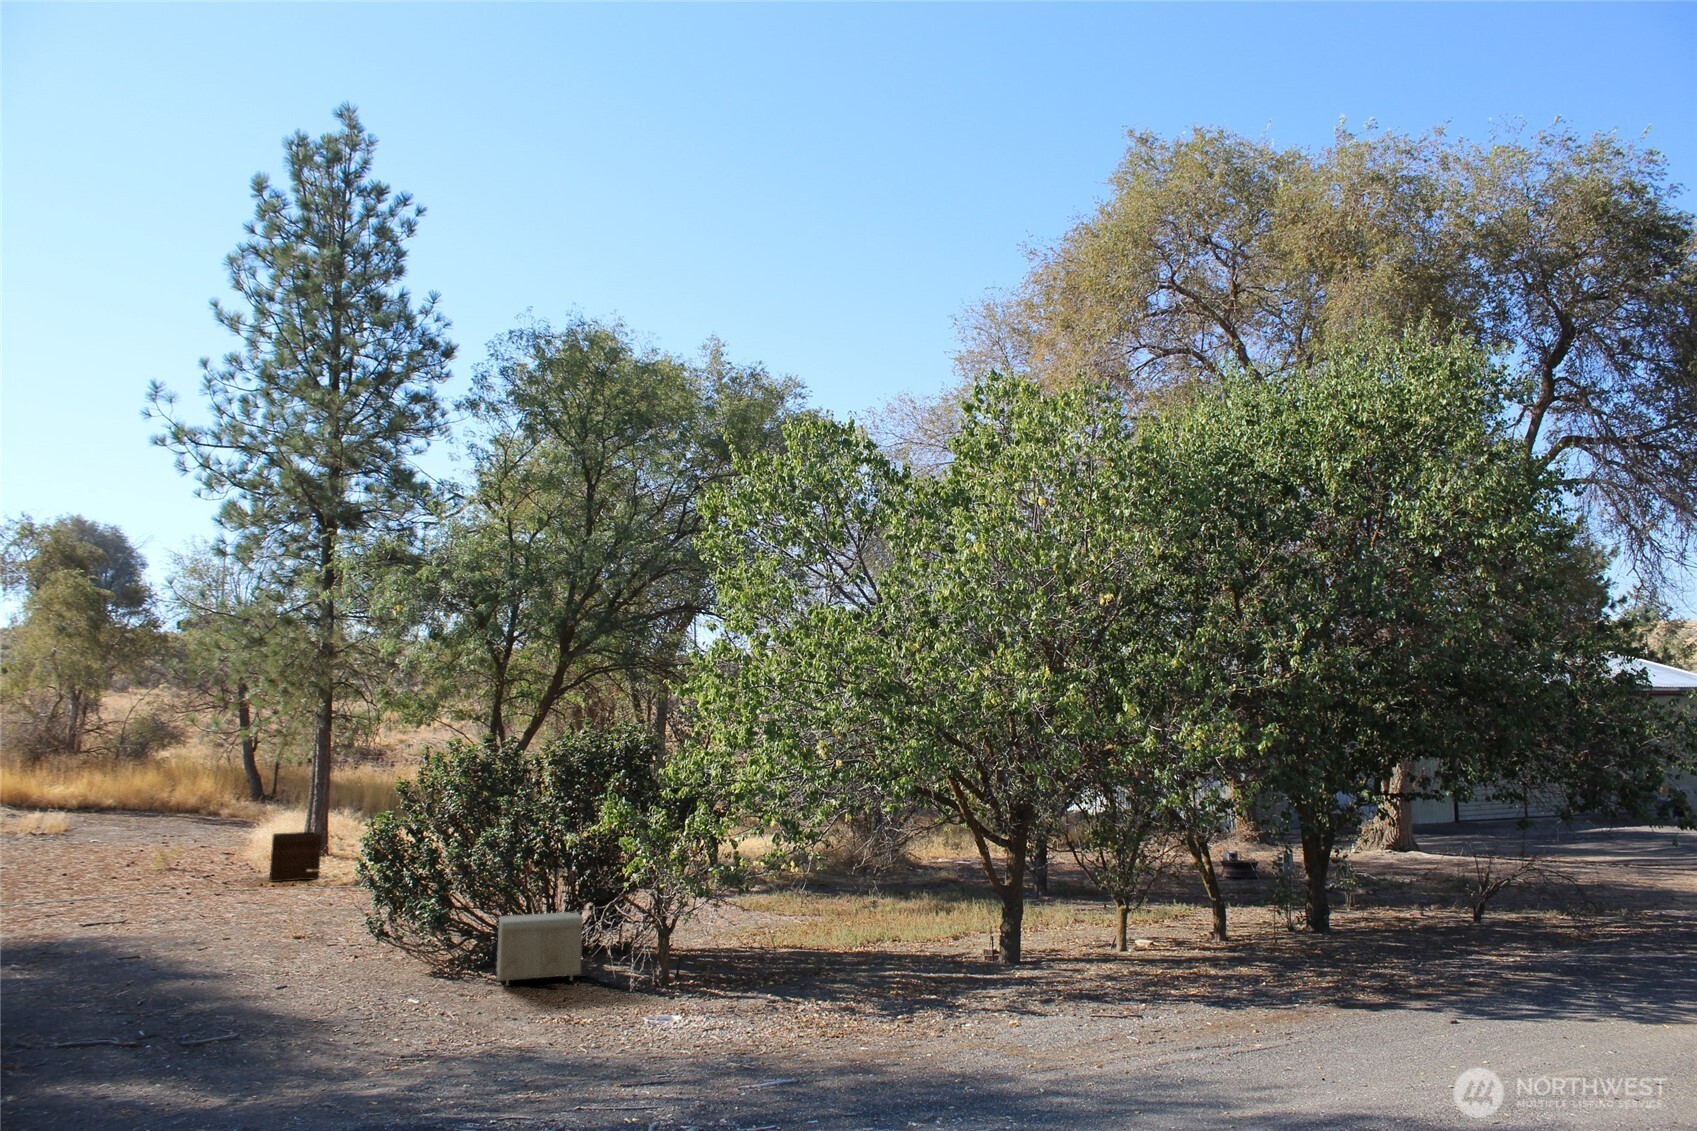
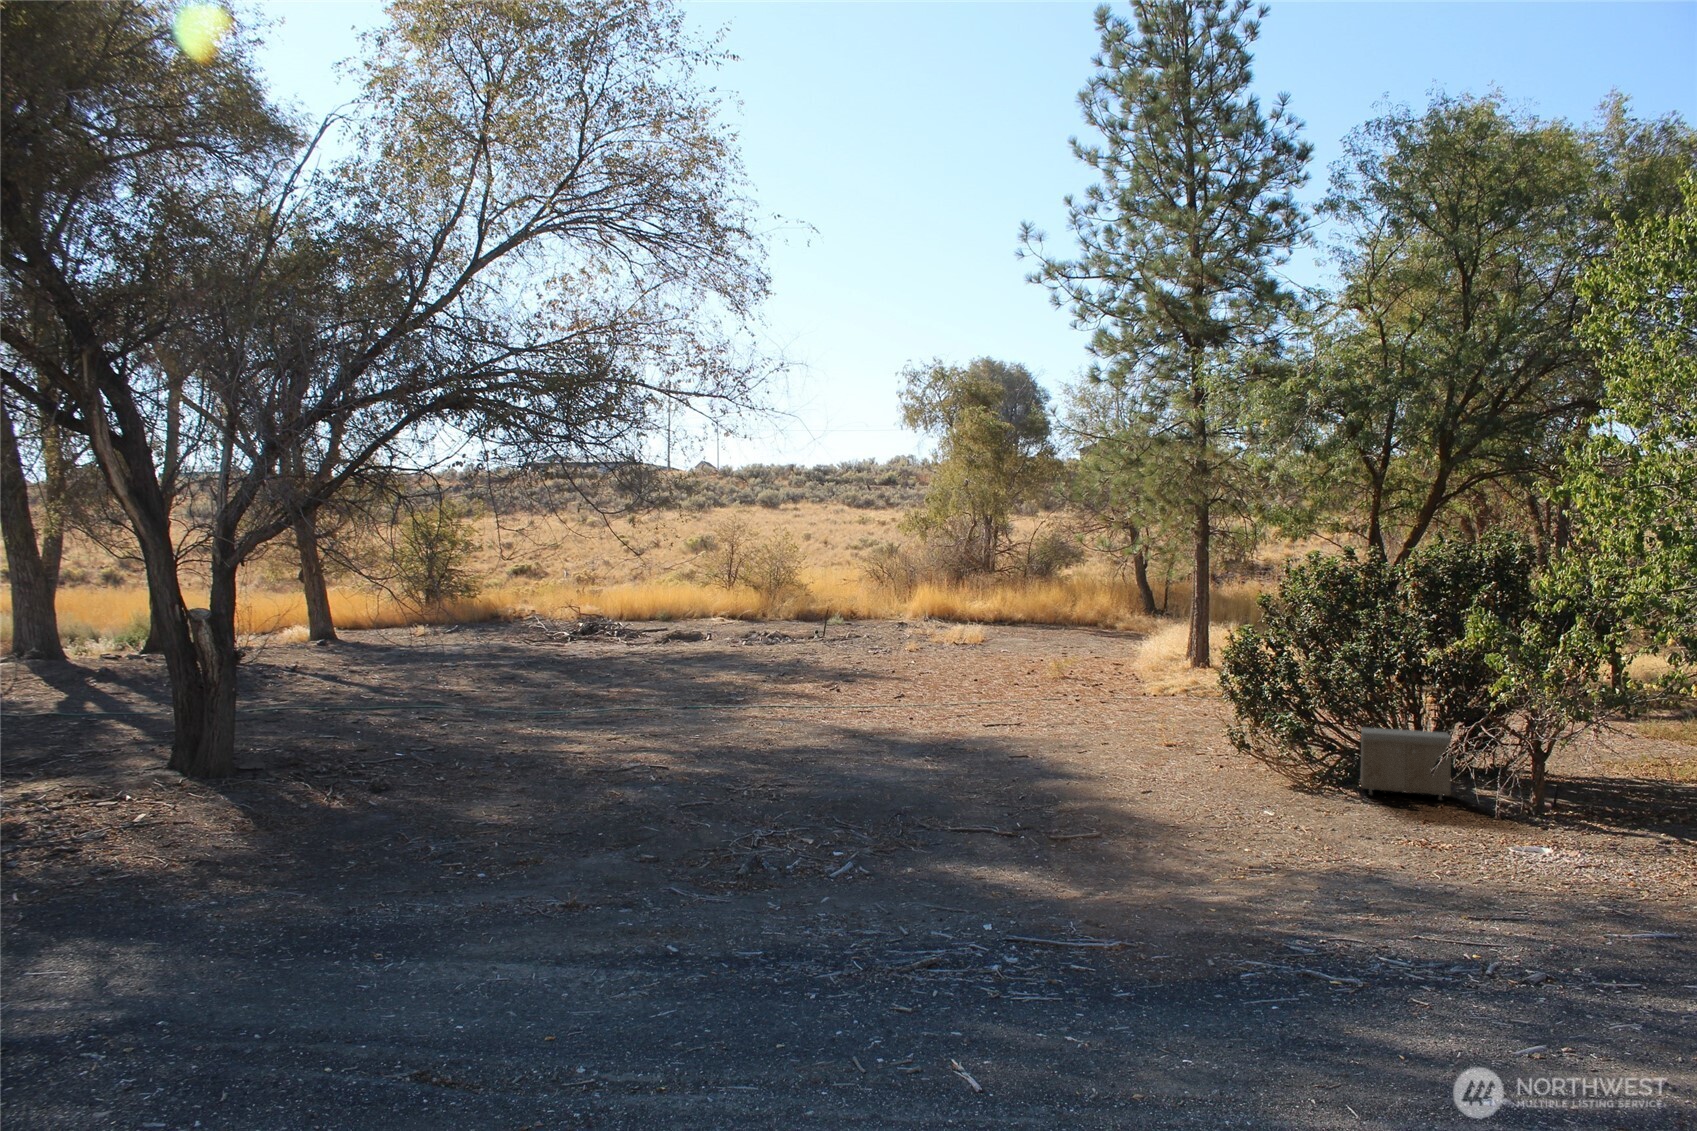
wooden crate: present [270,832,322,882] -> none [1160,641,1203,685]

